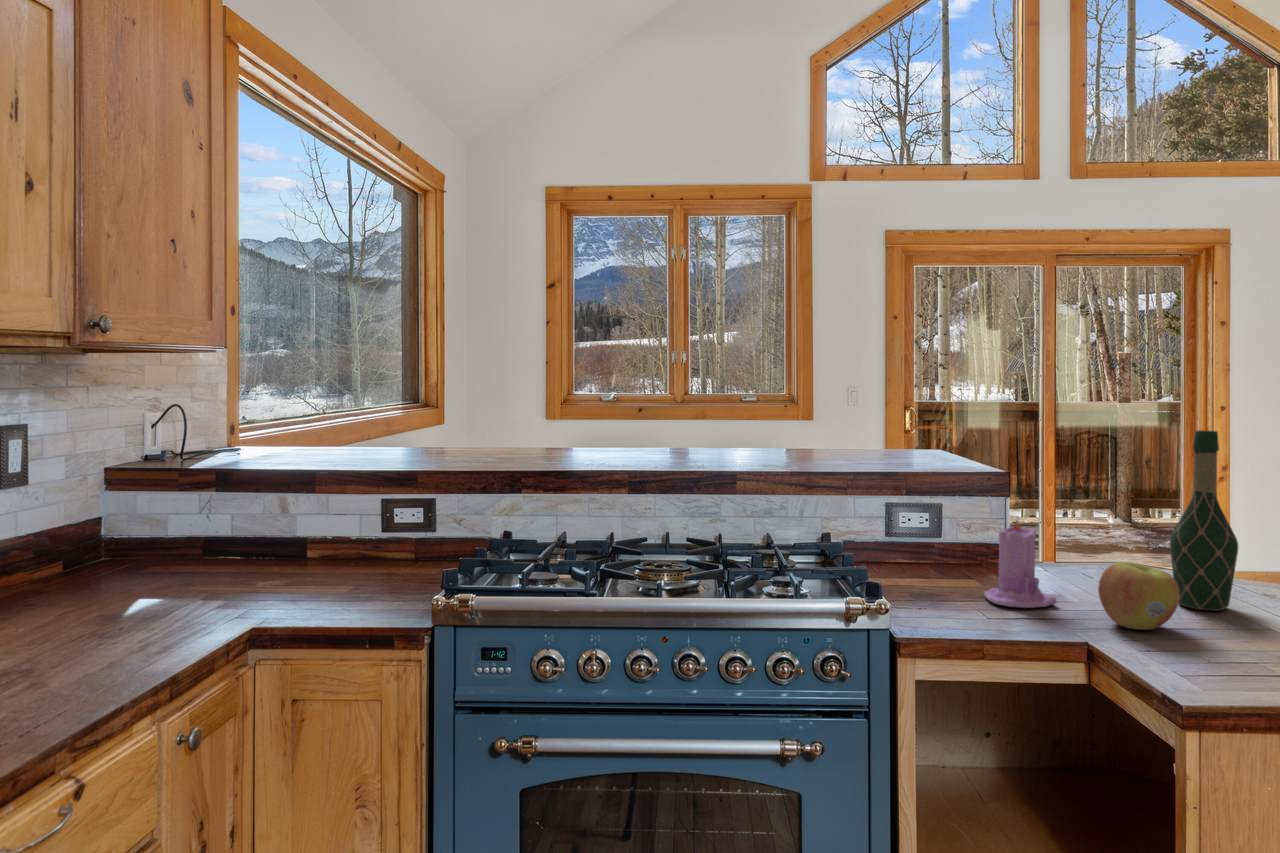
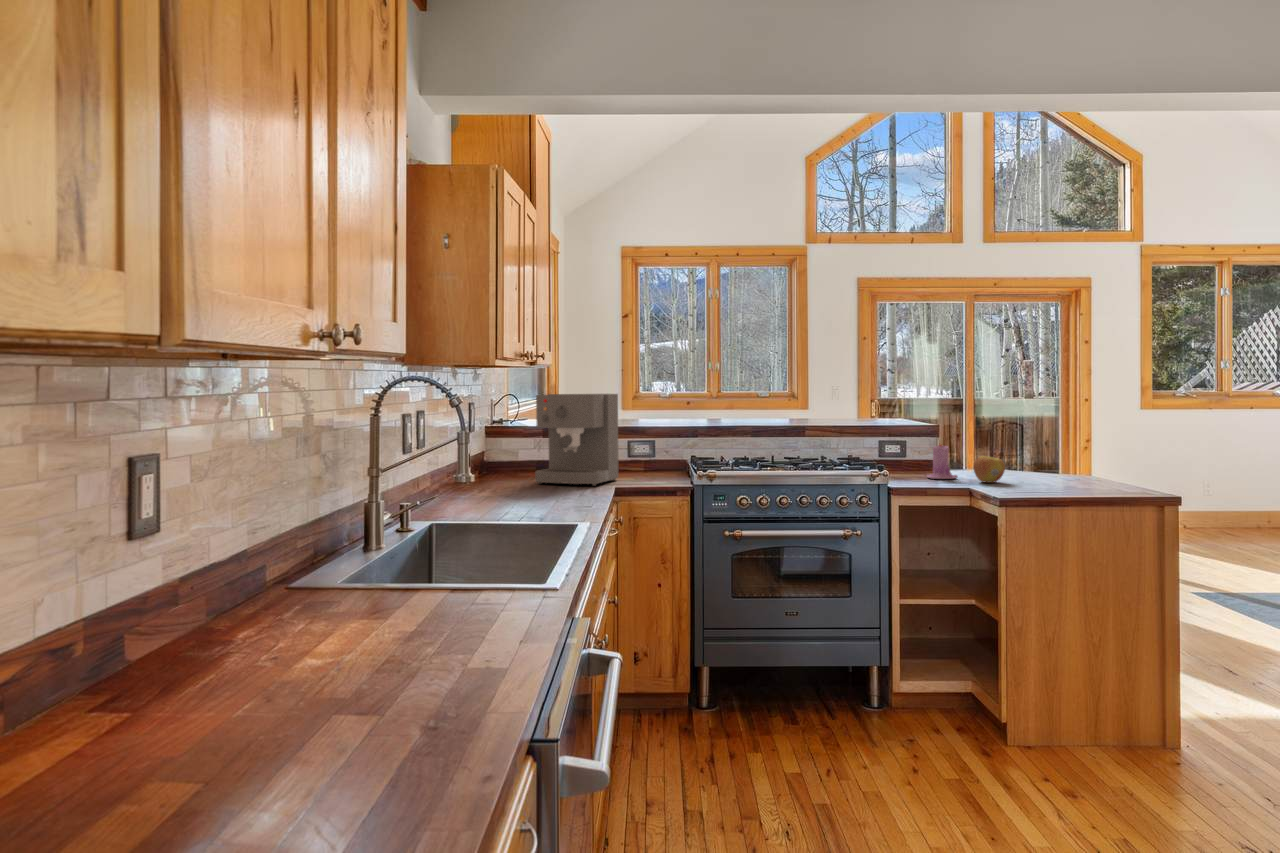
coffee maker: none [79,409,316,624] -> present [535,394,619,486]
wine bottle: present [1170,430,1238,611] -> none [1006,401,1033,478]

